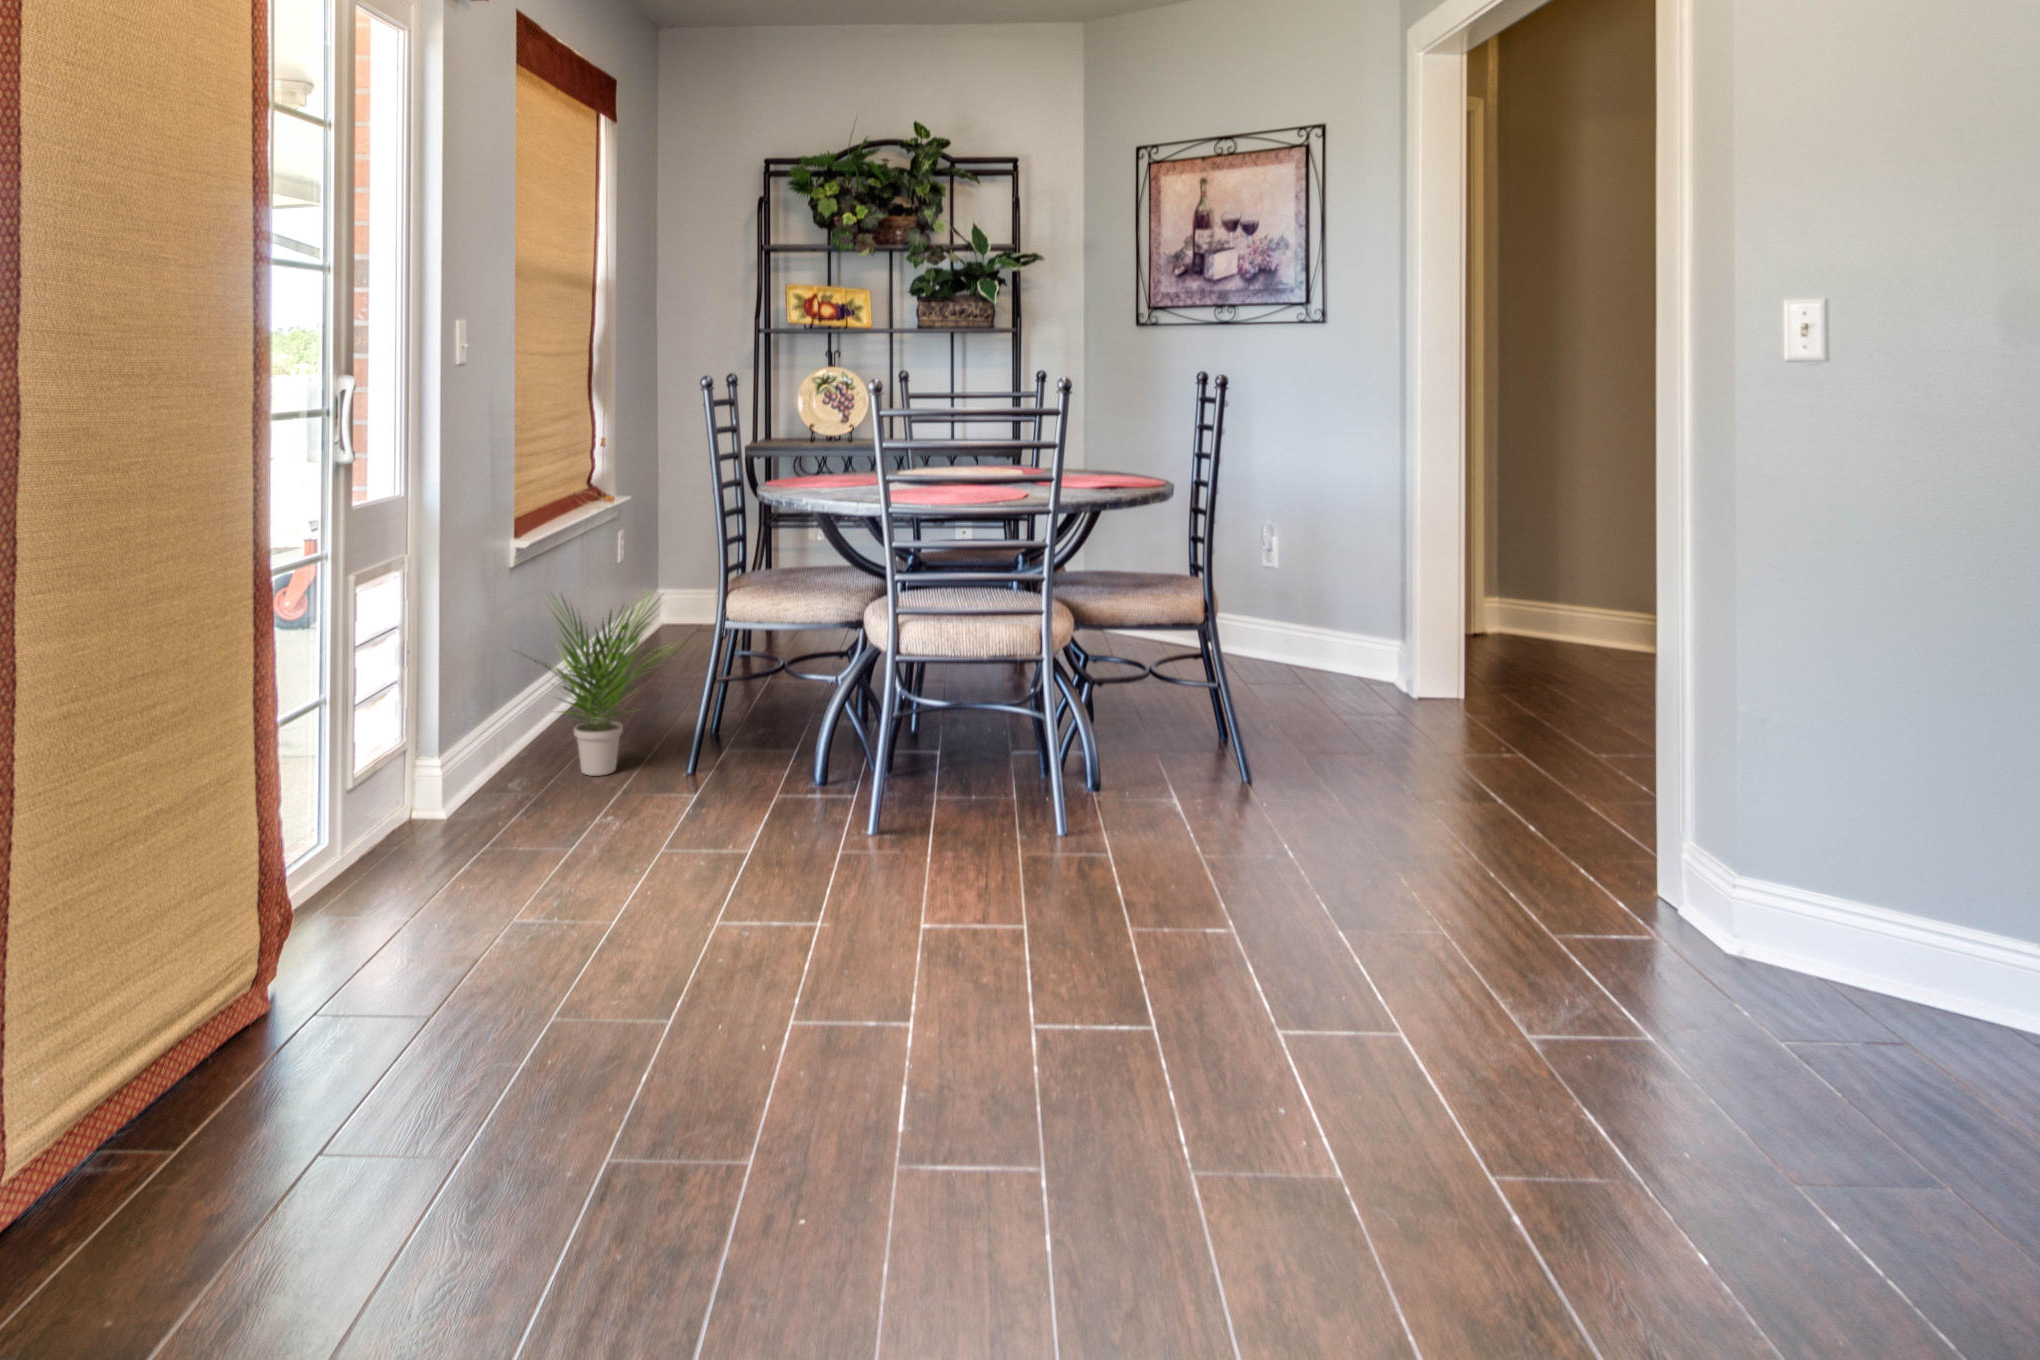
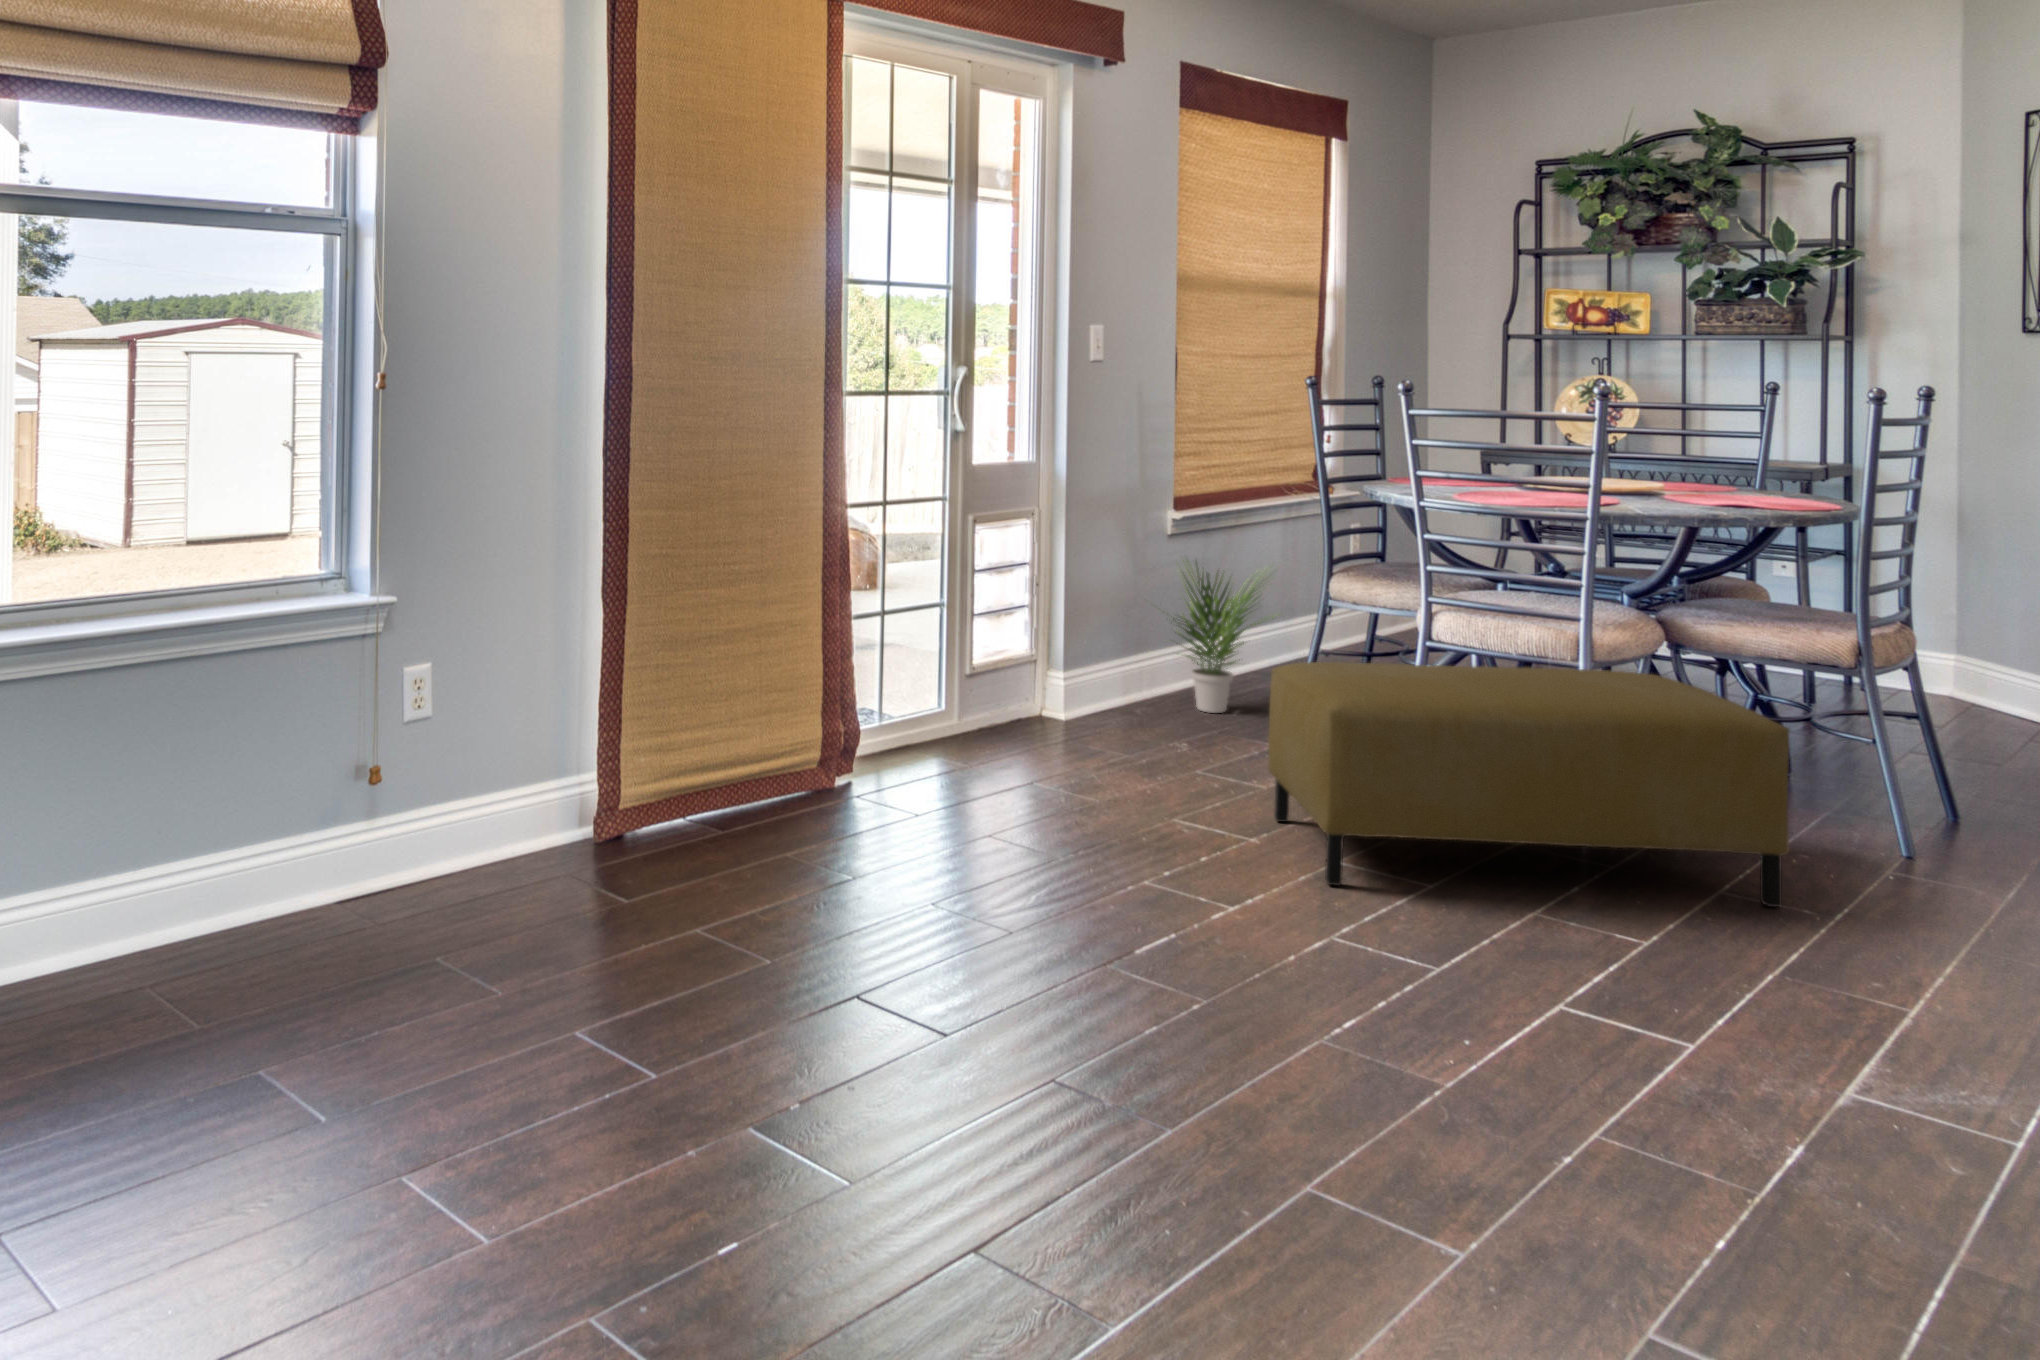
ottoman: none [820,656,1286,972] -> present [1268,662,1789,907]

